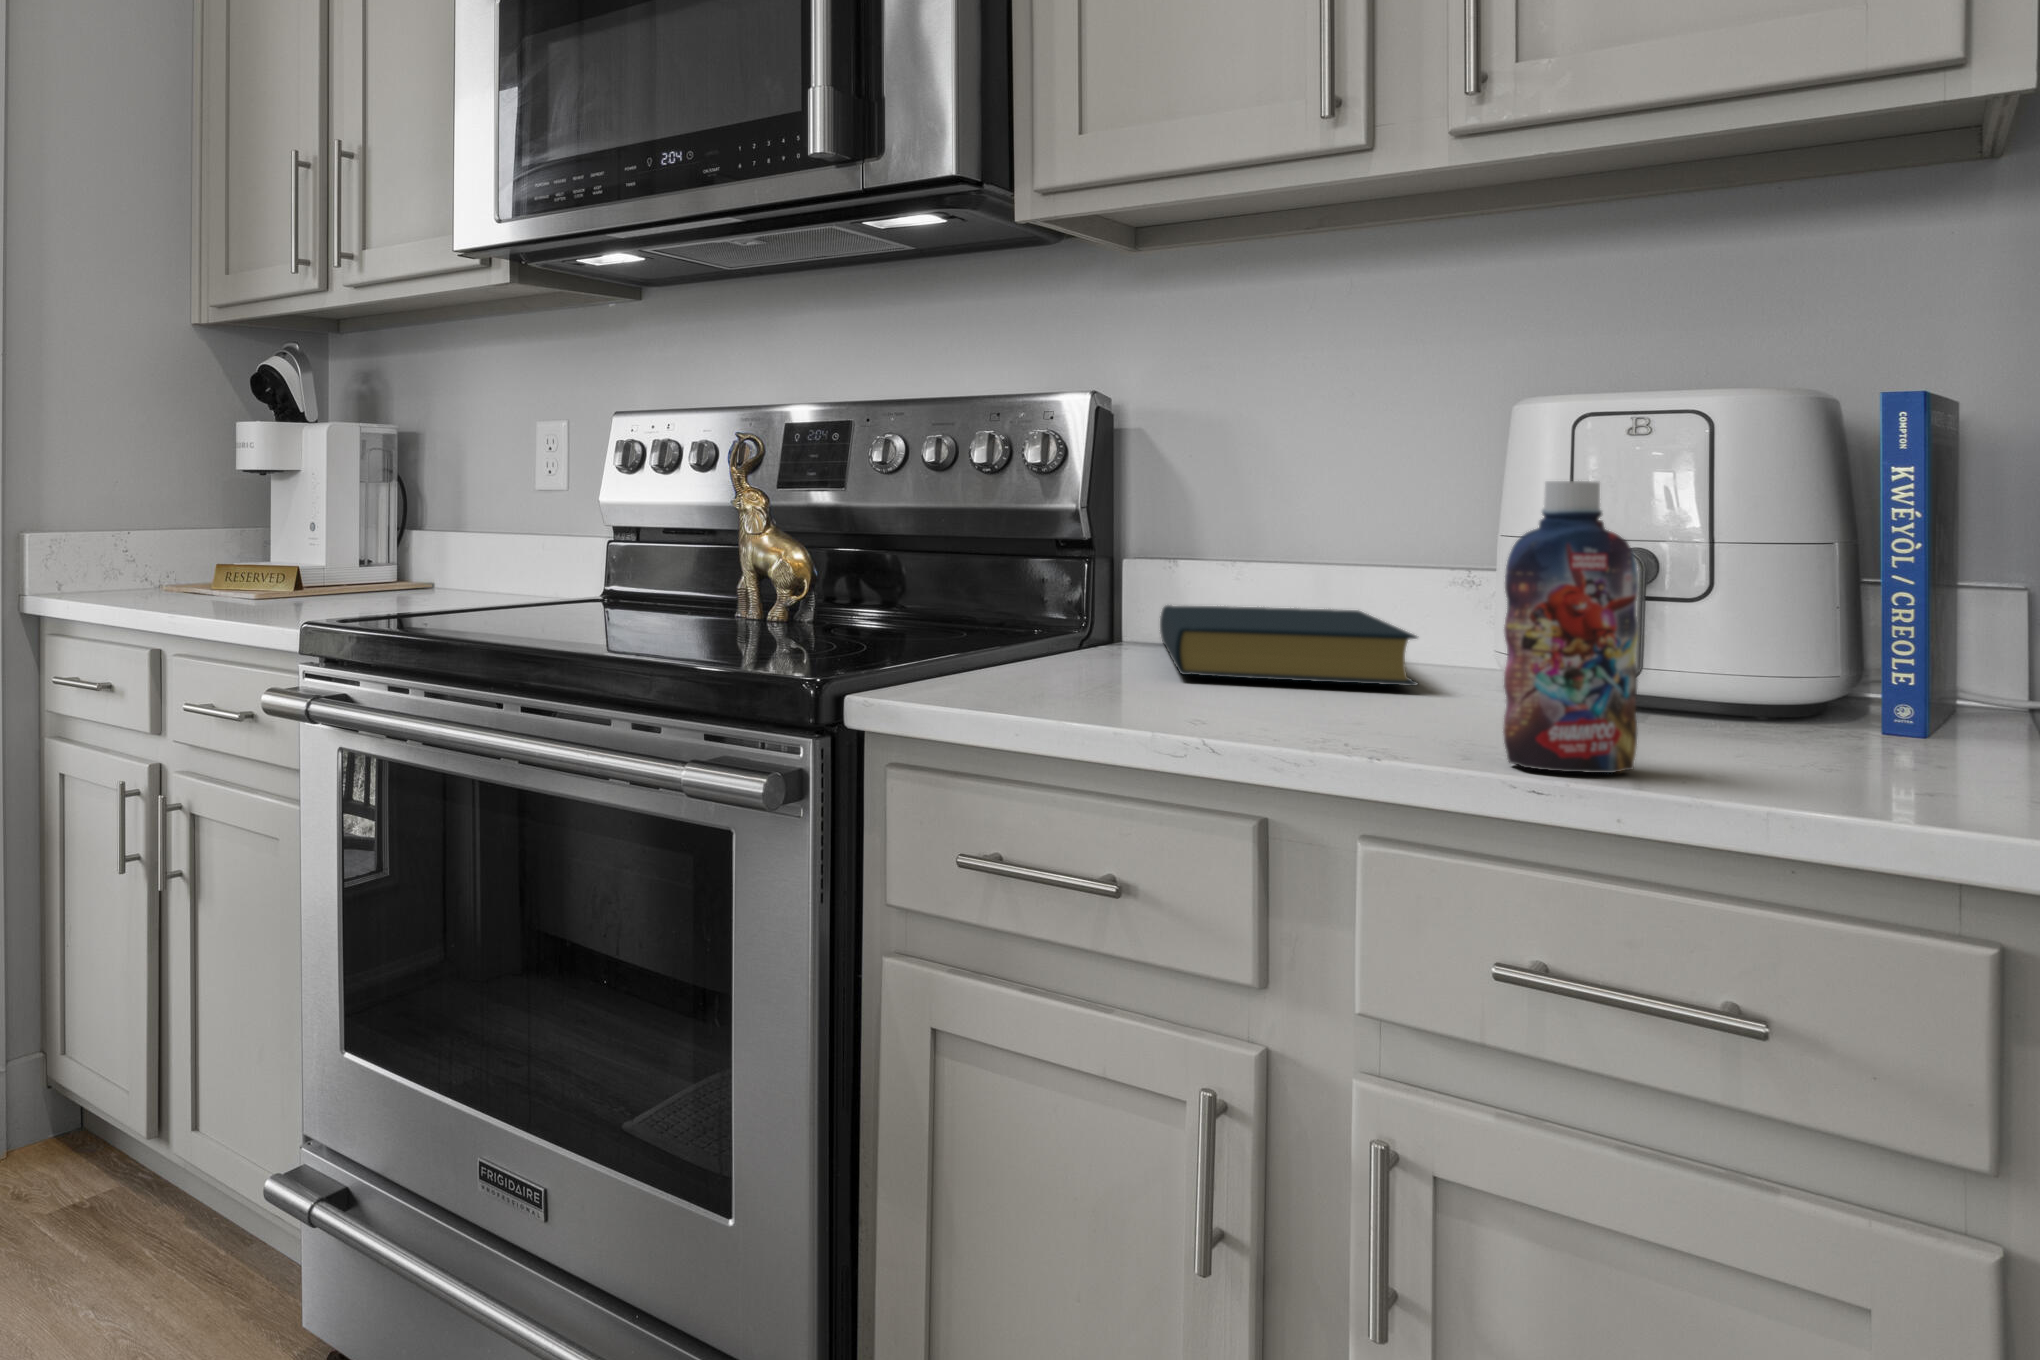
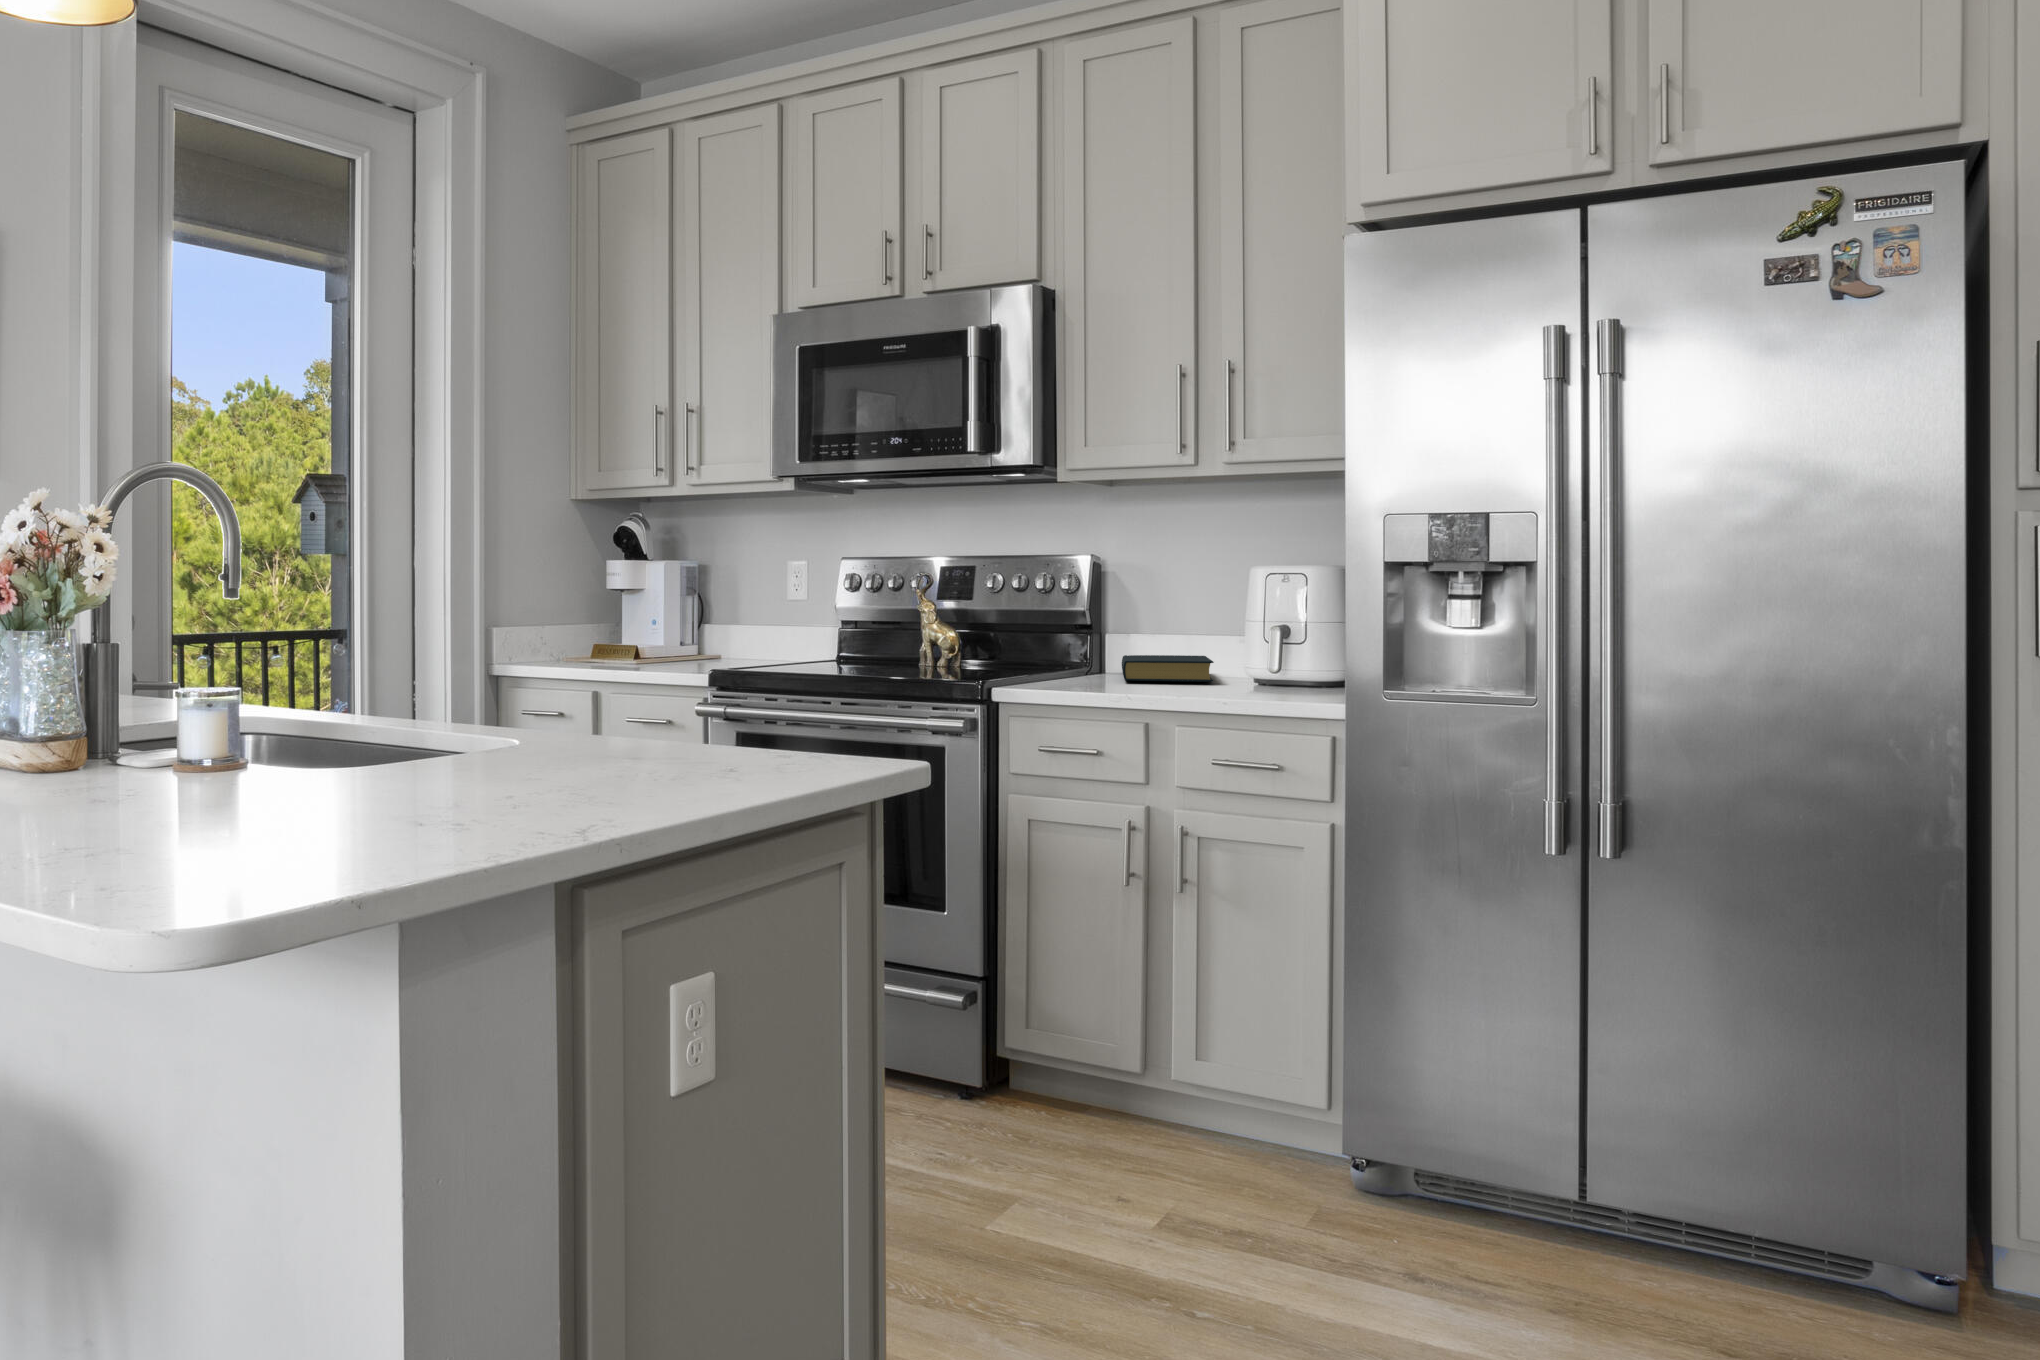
bottle: present [1503,481,1638,773] -> none [1221,601,1263,699]

